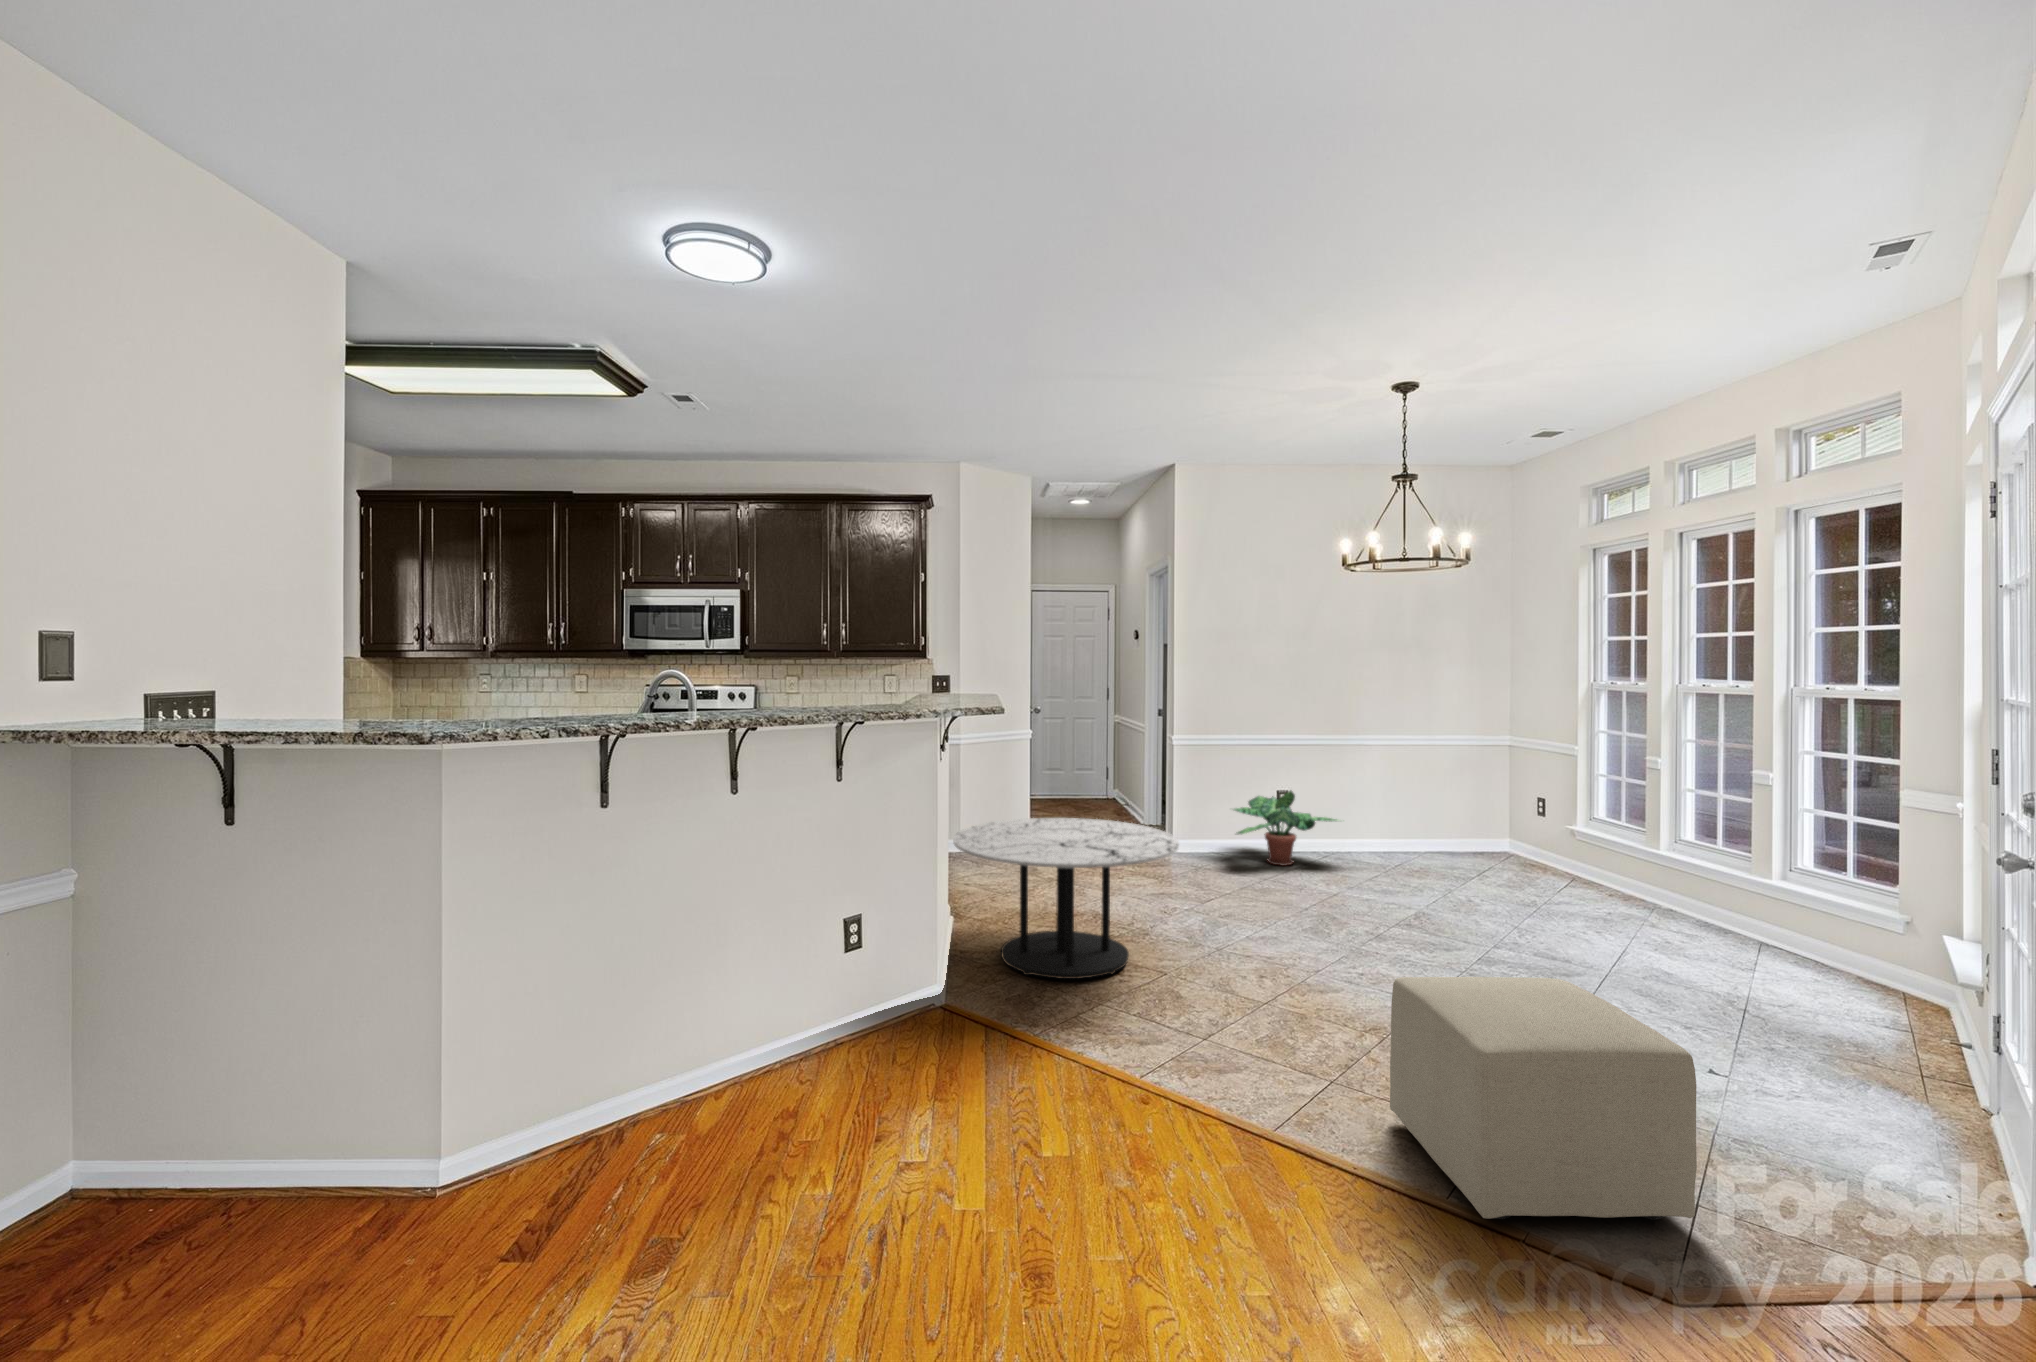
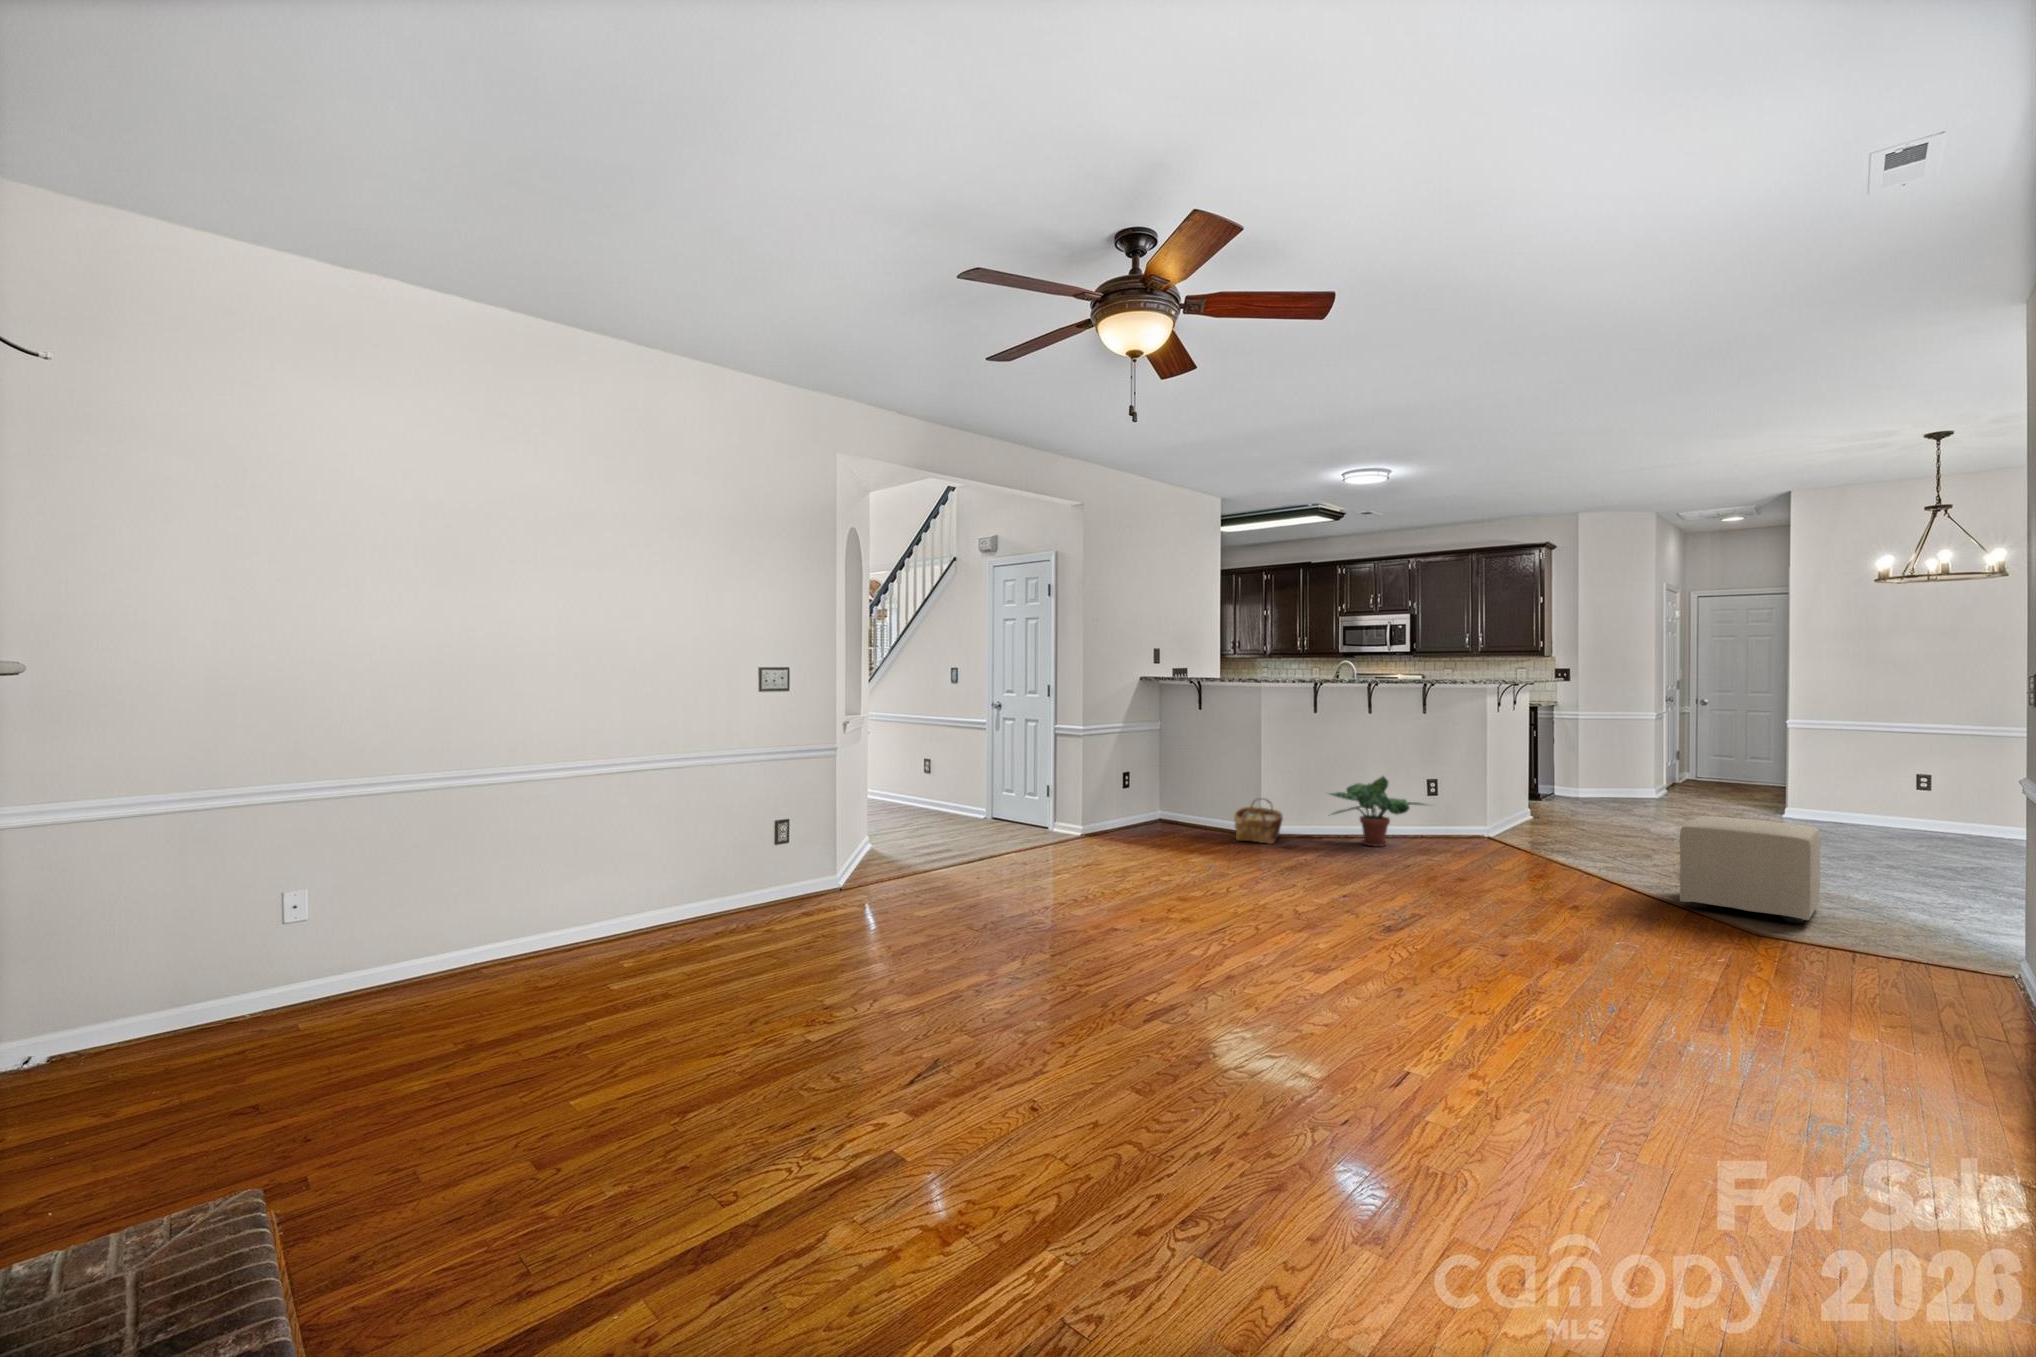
potted plant: present [1234,791,1337,866] -> present [1331,776,1424,847]
coffee table: present [953,818,1179,979] -> none [1508,757,1670,845]
woven basket: none [342,1068,516,1259] -> present [1234,798,1283,844]

